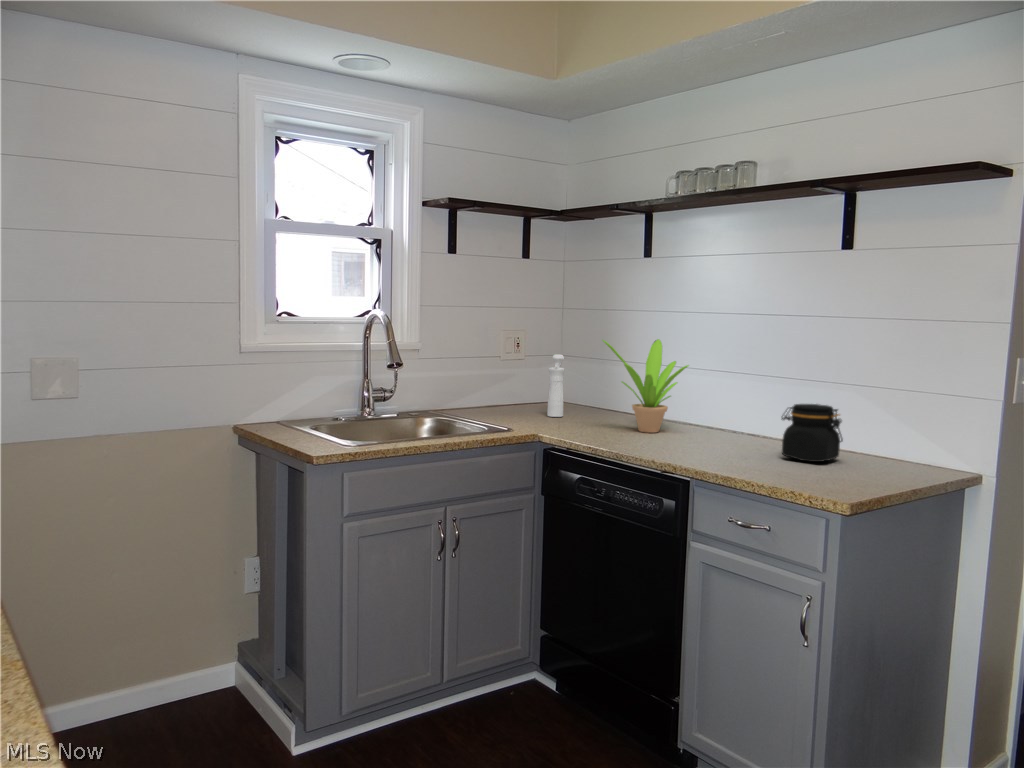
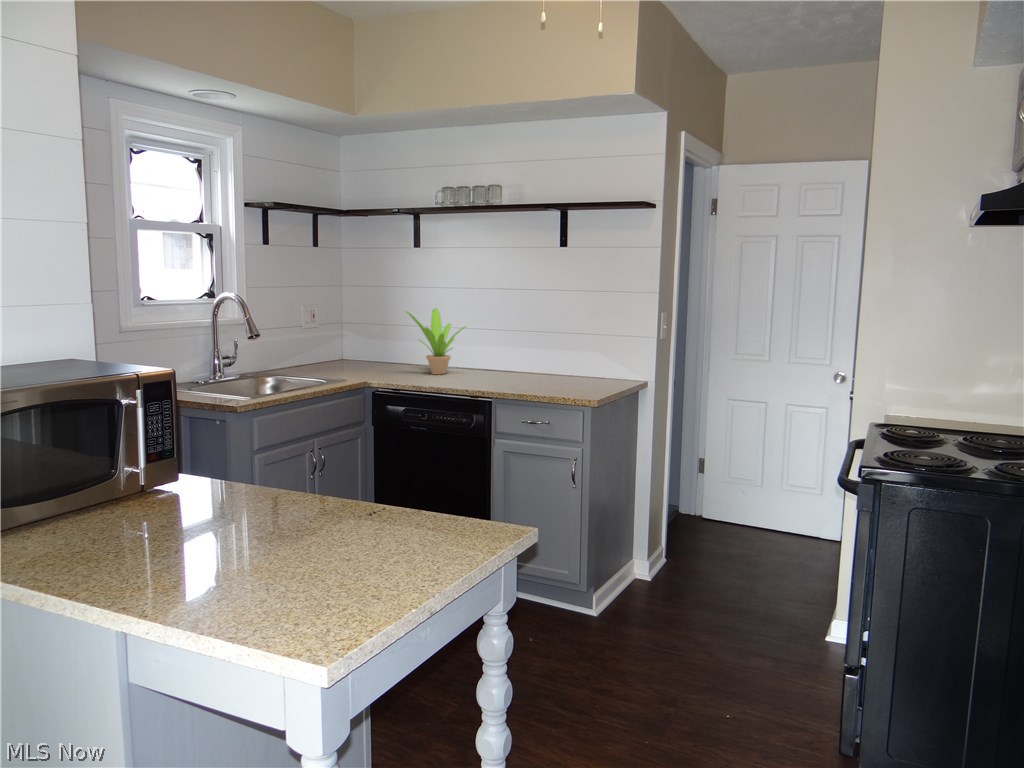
pepper mill: present [547,354,565,417] -> none [349,322,365,369]
jar: present [782,404,843,462] -> none [536,347,574,383]

